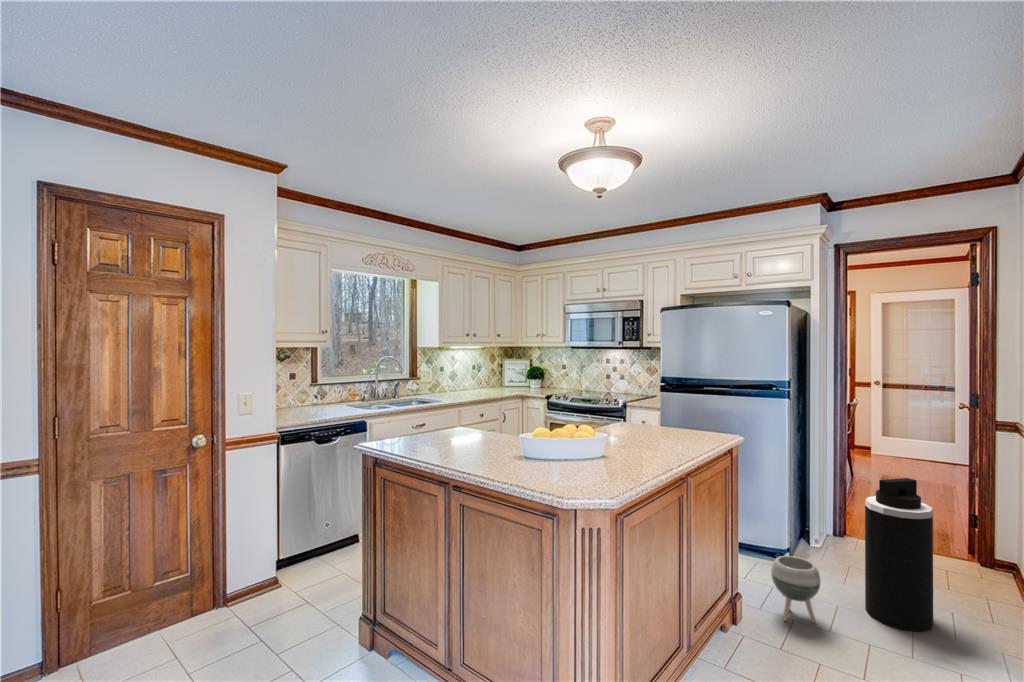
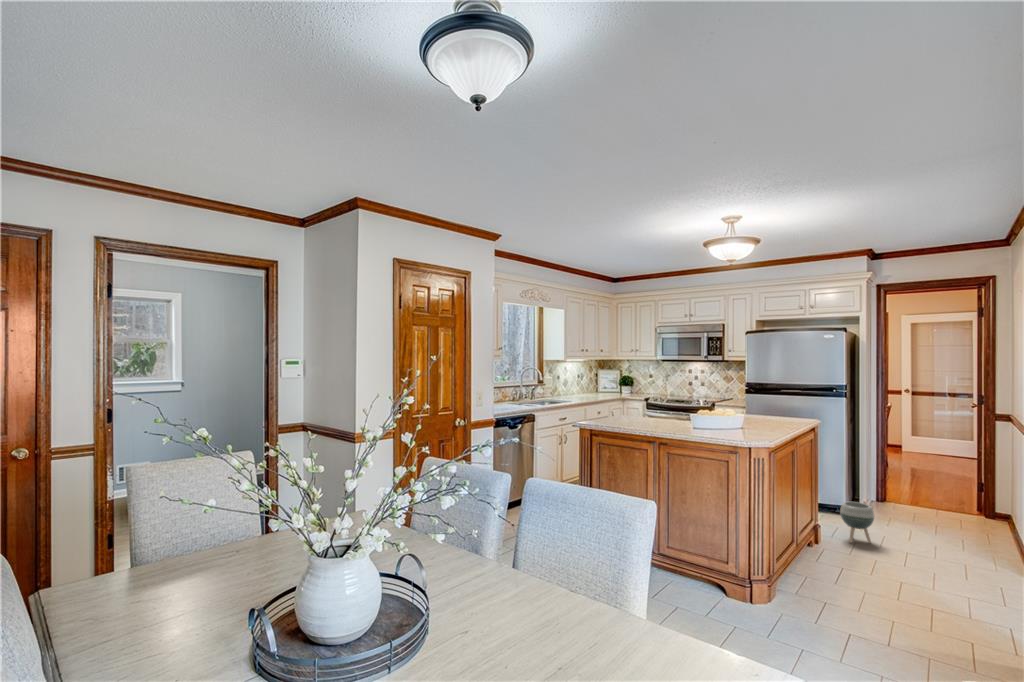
trash can: present [865,478,933,632] -> none [903,449,950,548]

